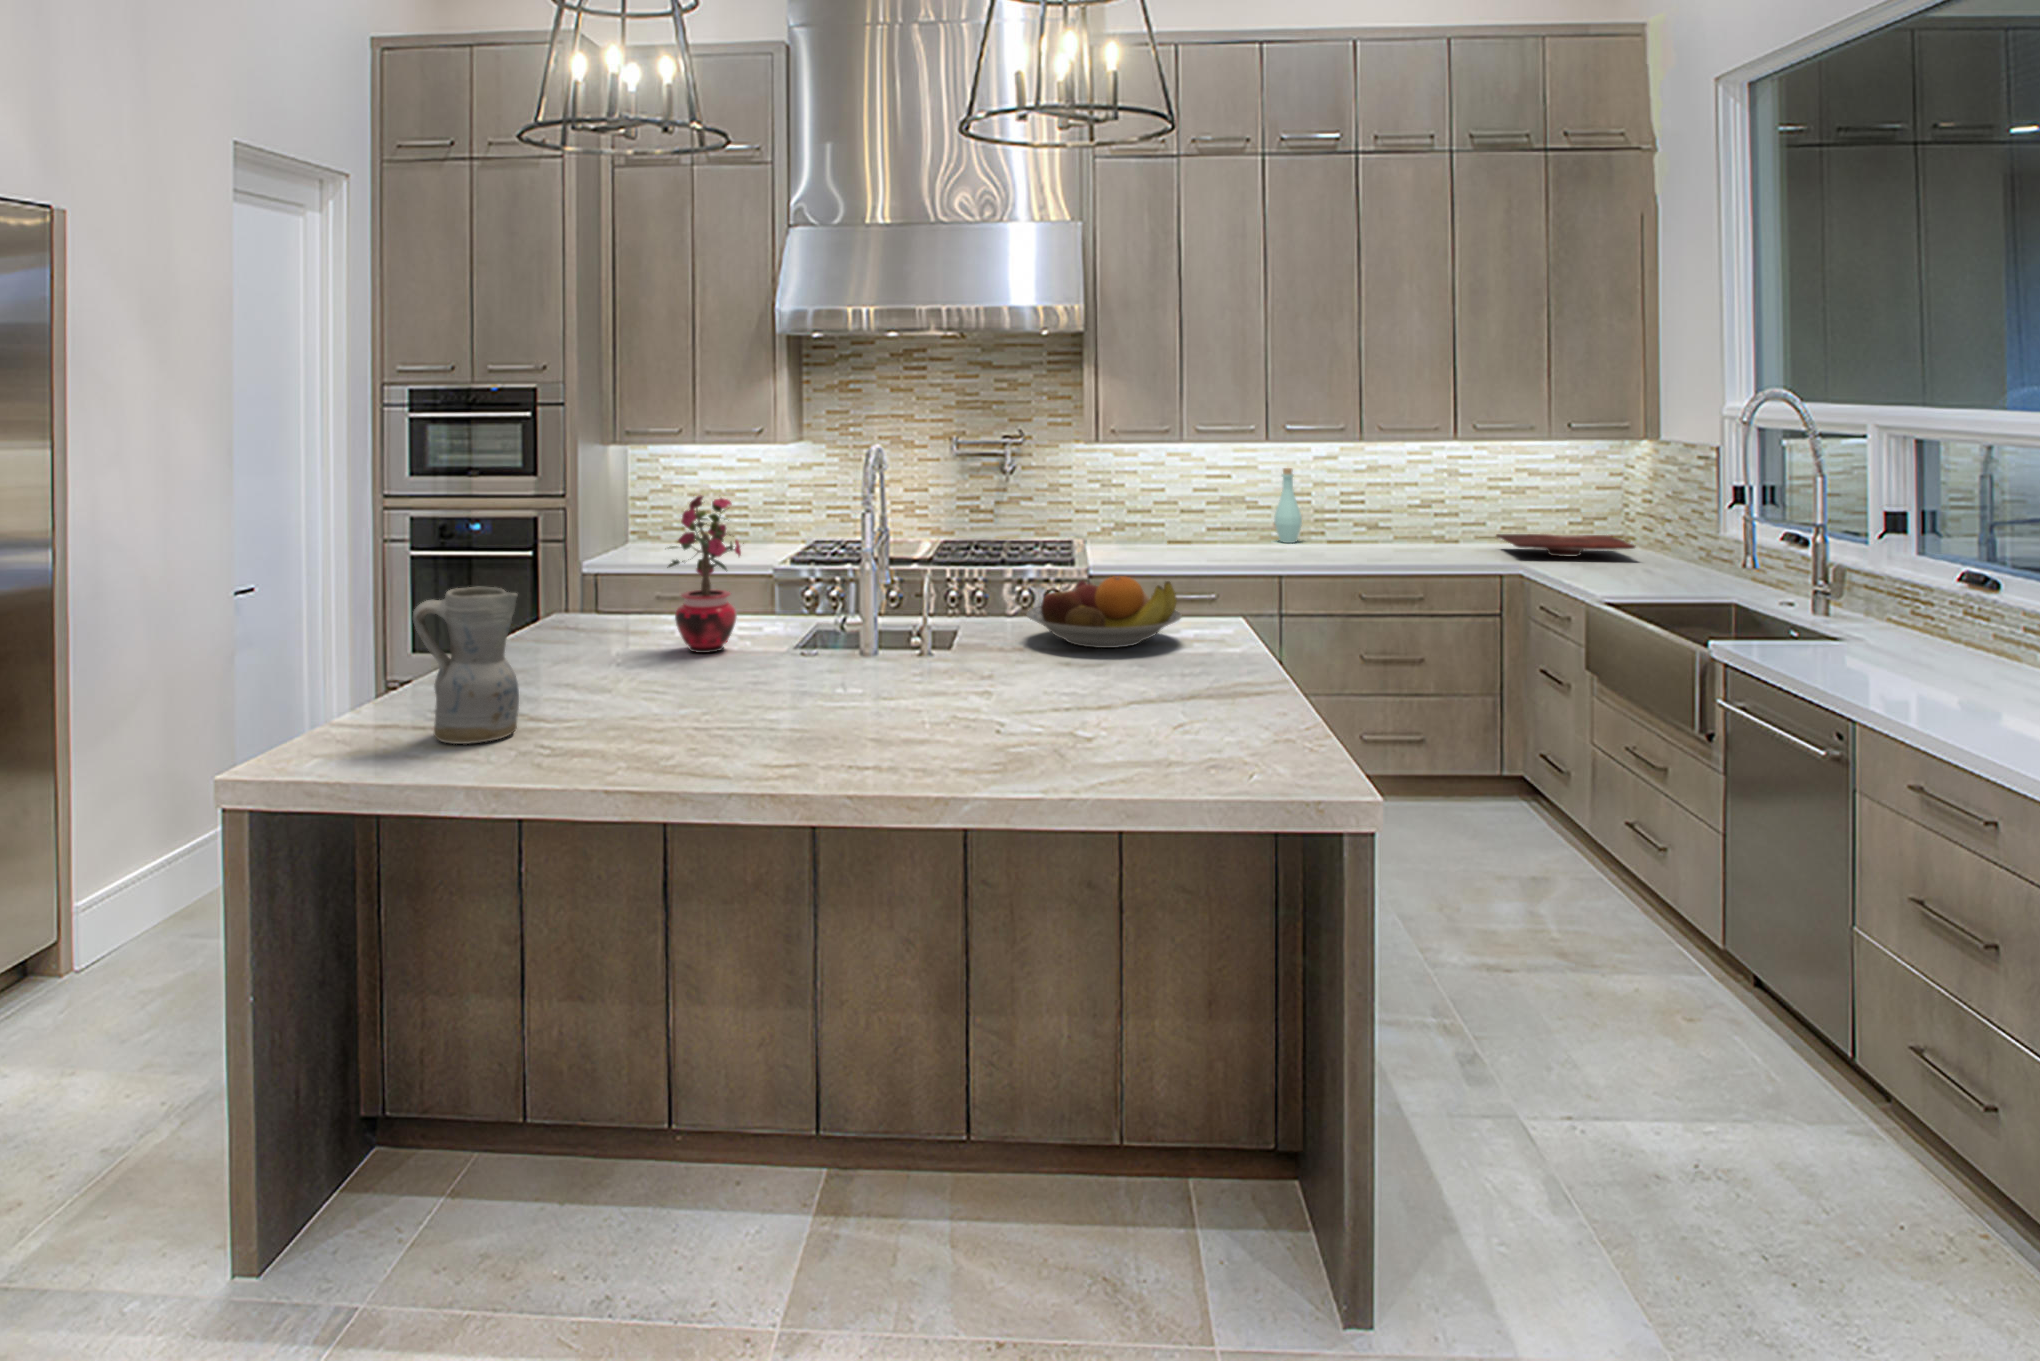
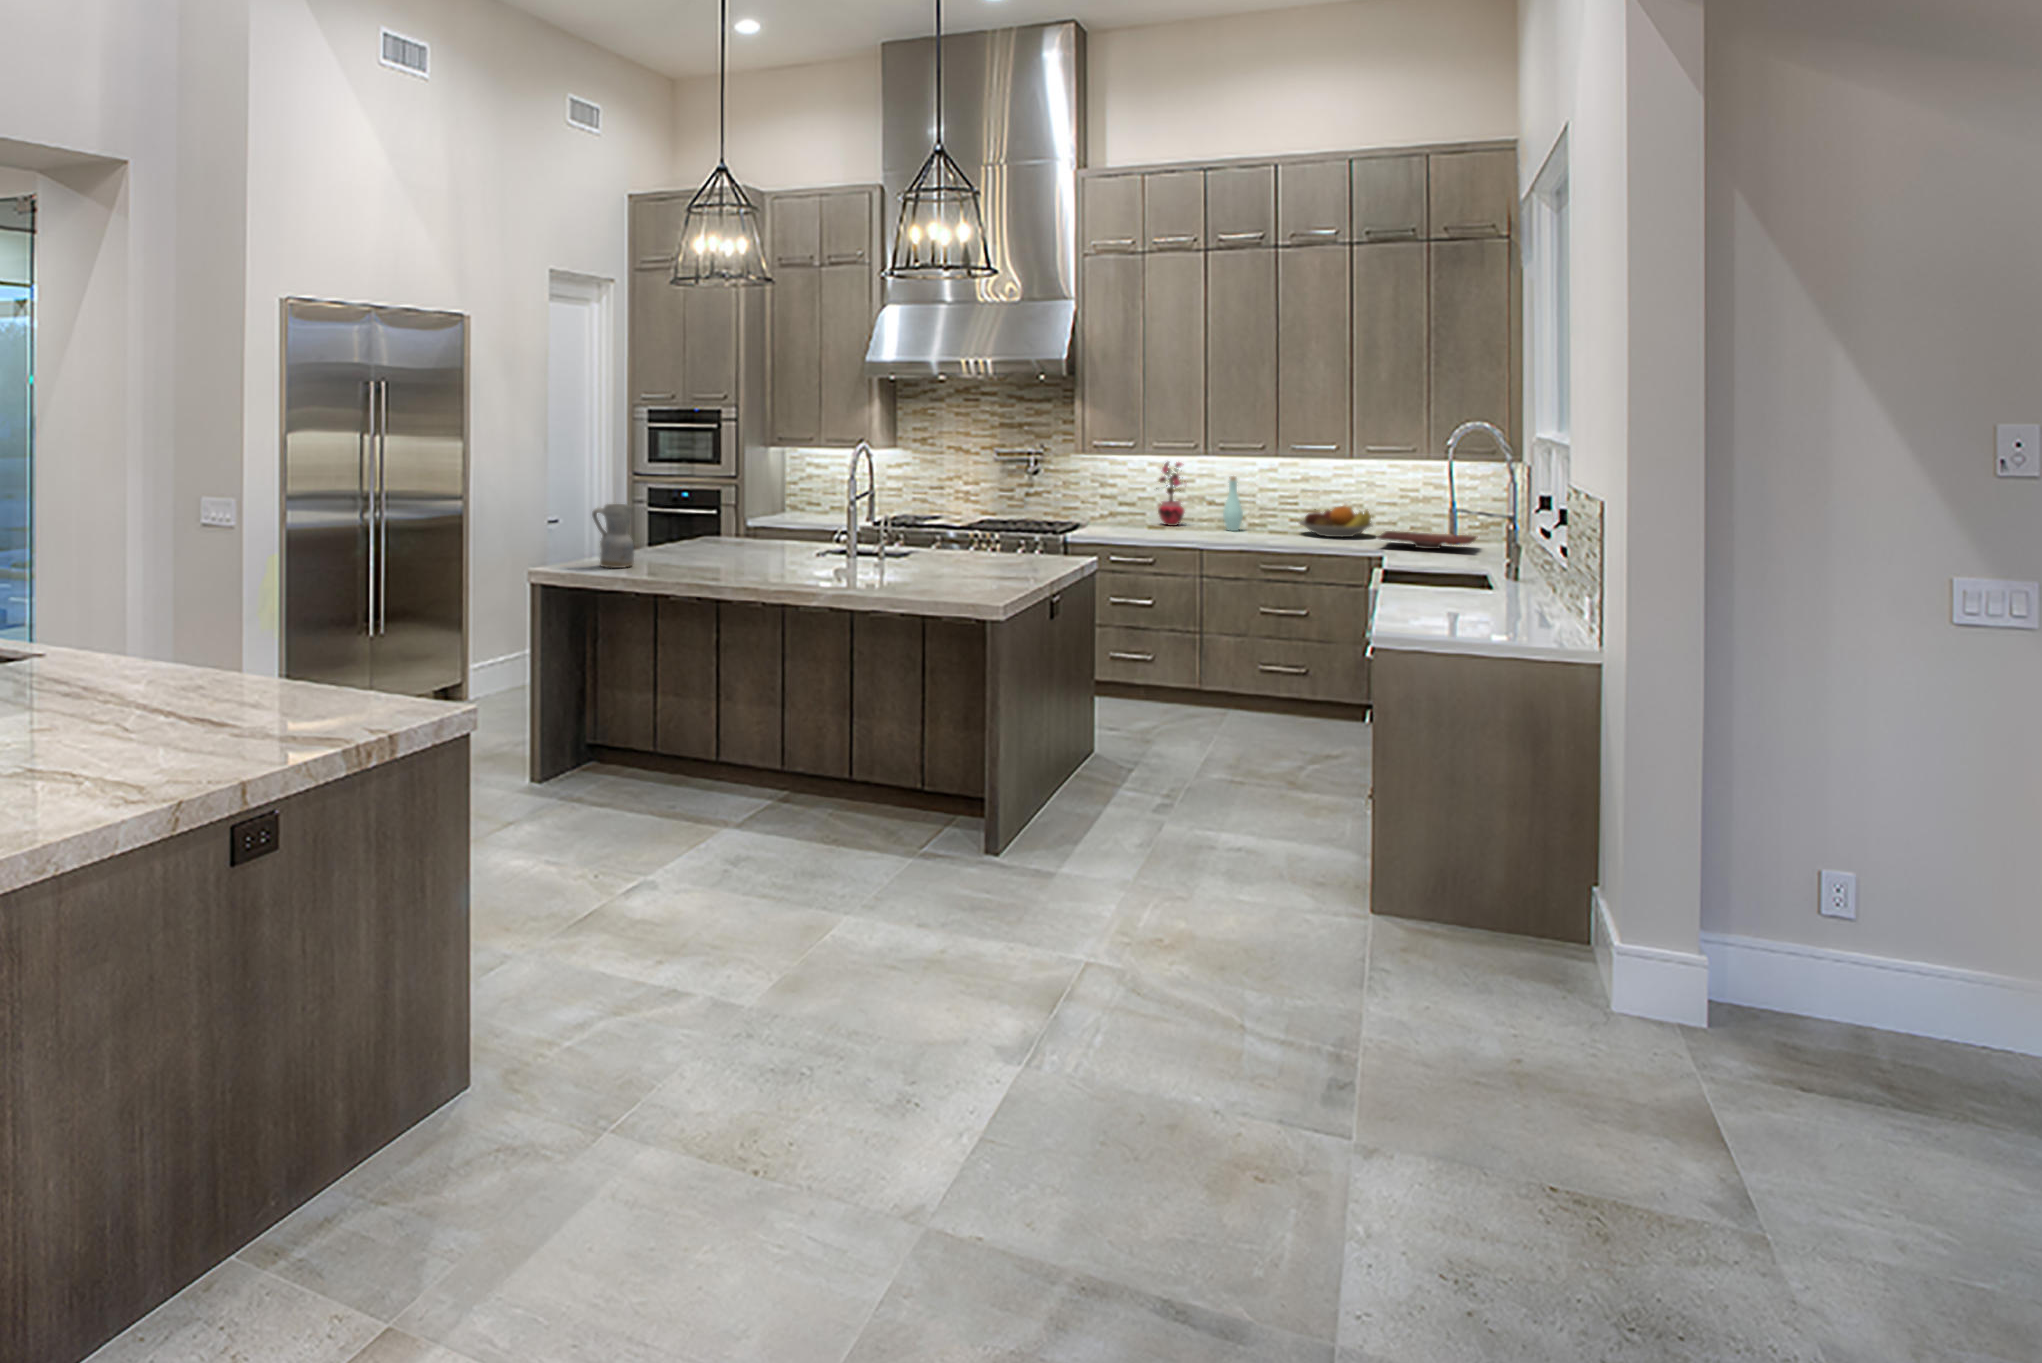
potted plant: present [667,495,741,653] -> present [1156,462,1184,526]
fruit bowl: present [1027,576,1181,648] -> present [1299,506,1372,537]

